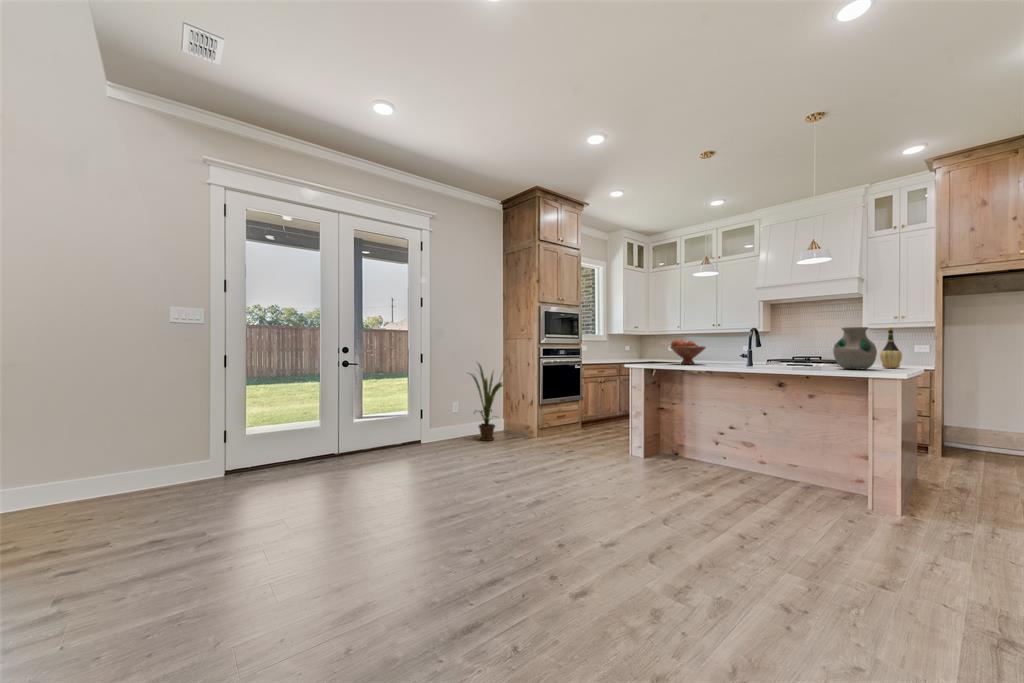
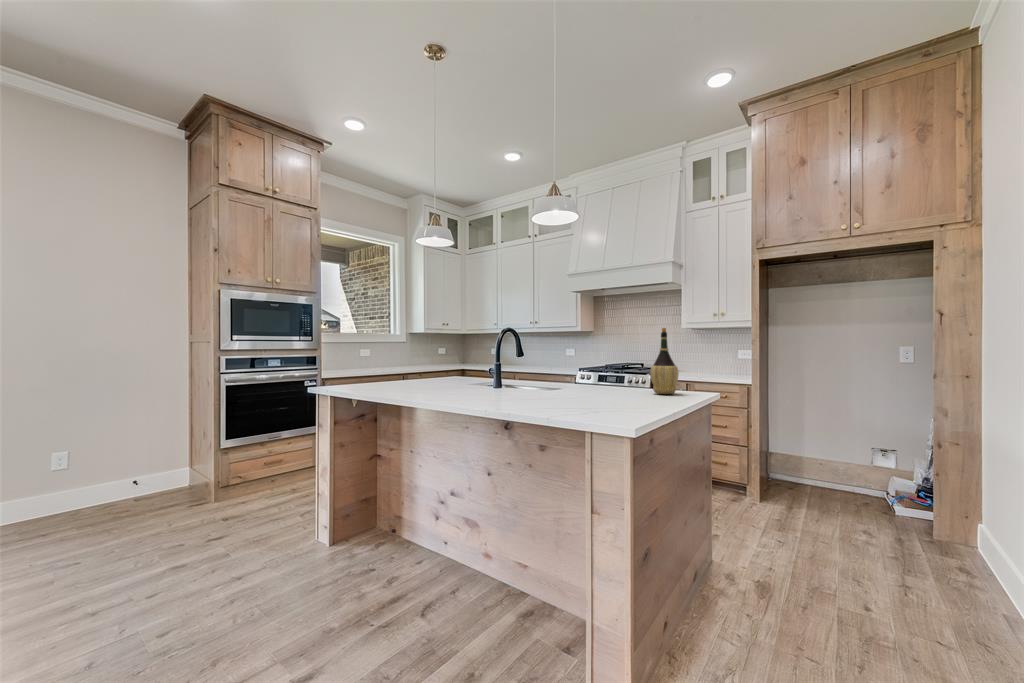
vase: present [833,327,877,370] -> none [572,327,631,400]
fruit bowl: present [670,340,706,364] -> none [368,346,424,387]
house plant: present [471,363,503,441] -> none [42,380,147,523]

